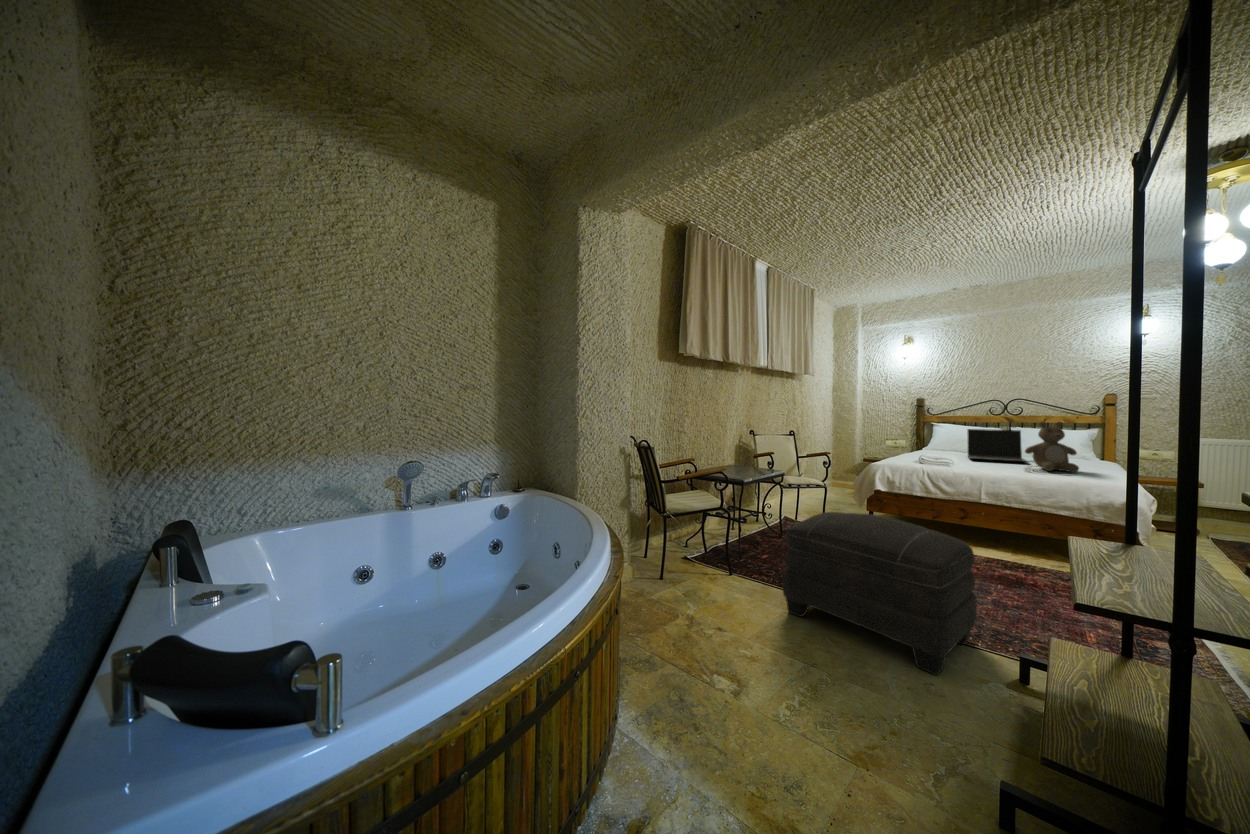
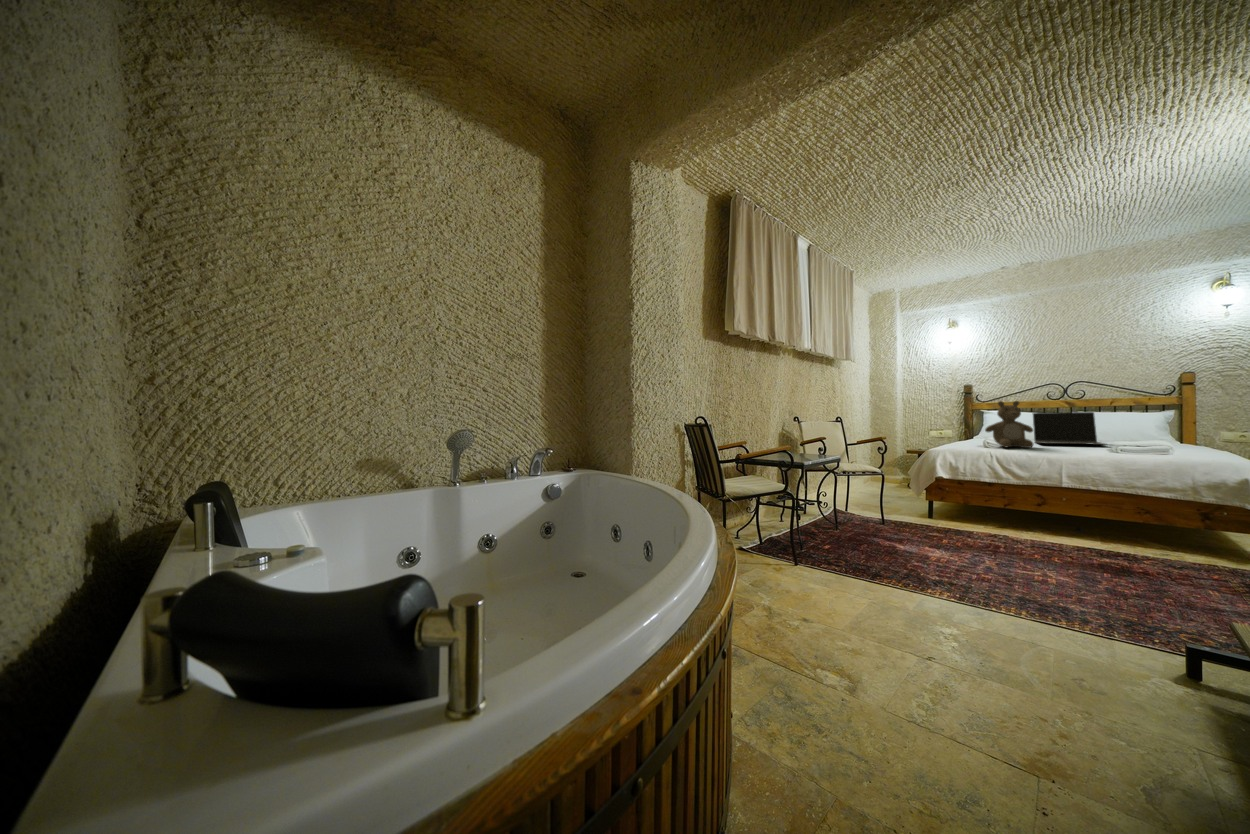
teddy bear: present [1025,422,1079,472] -> present [985,401,1033,448]
ottoman: present [783,512,977,675] -> none [870,490,1109,667]

